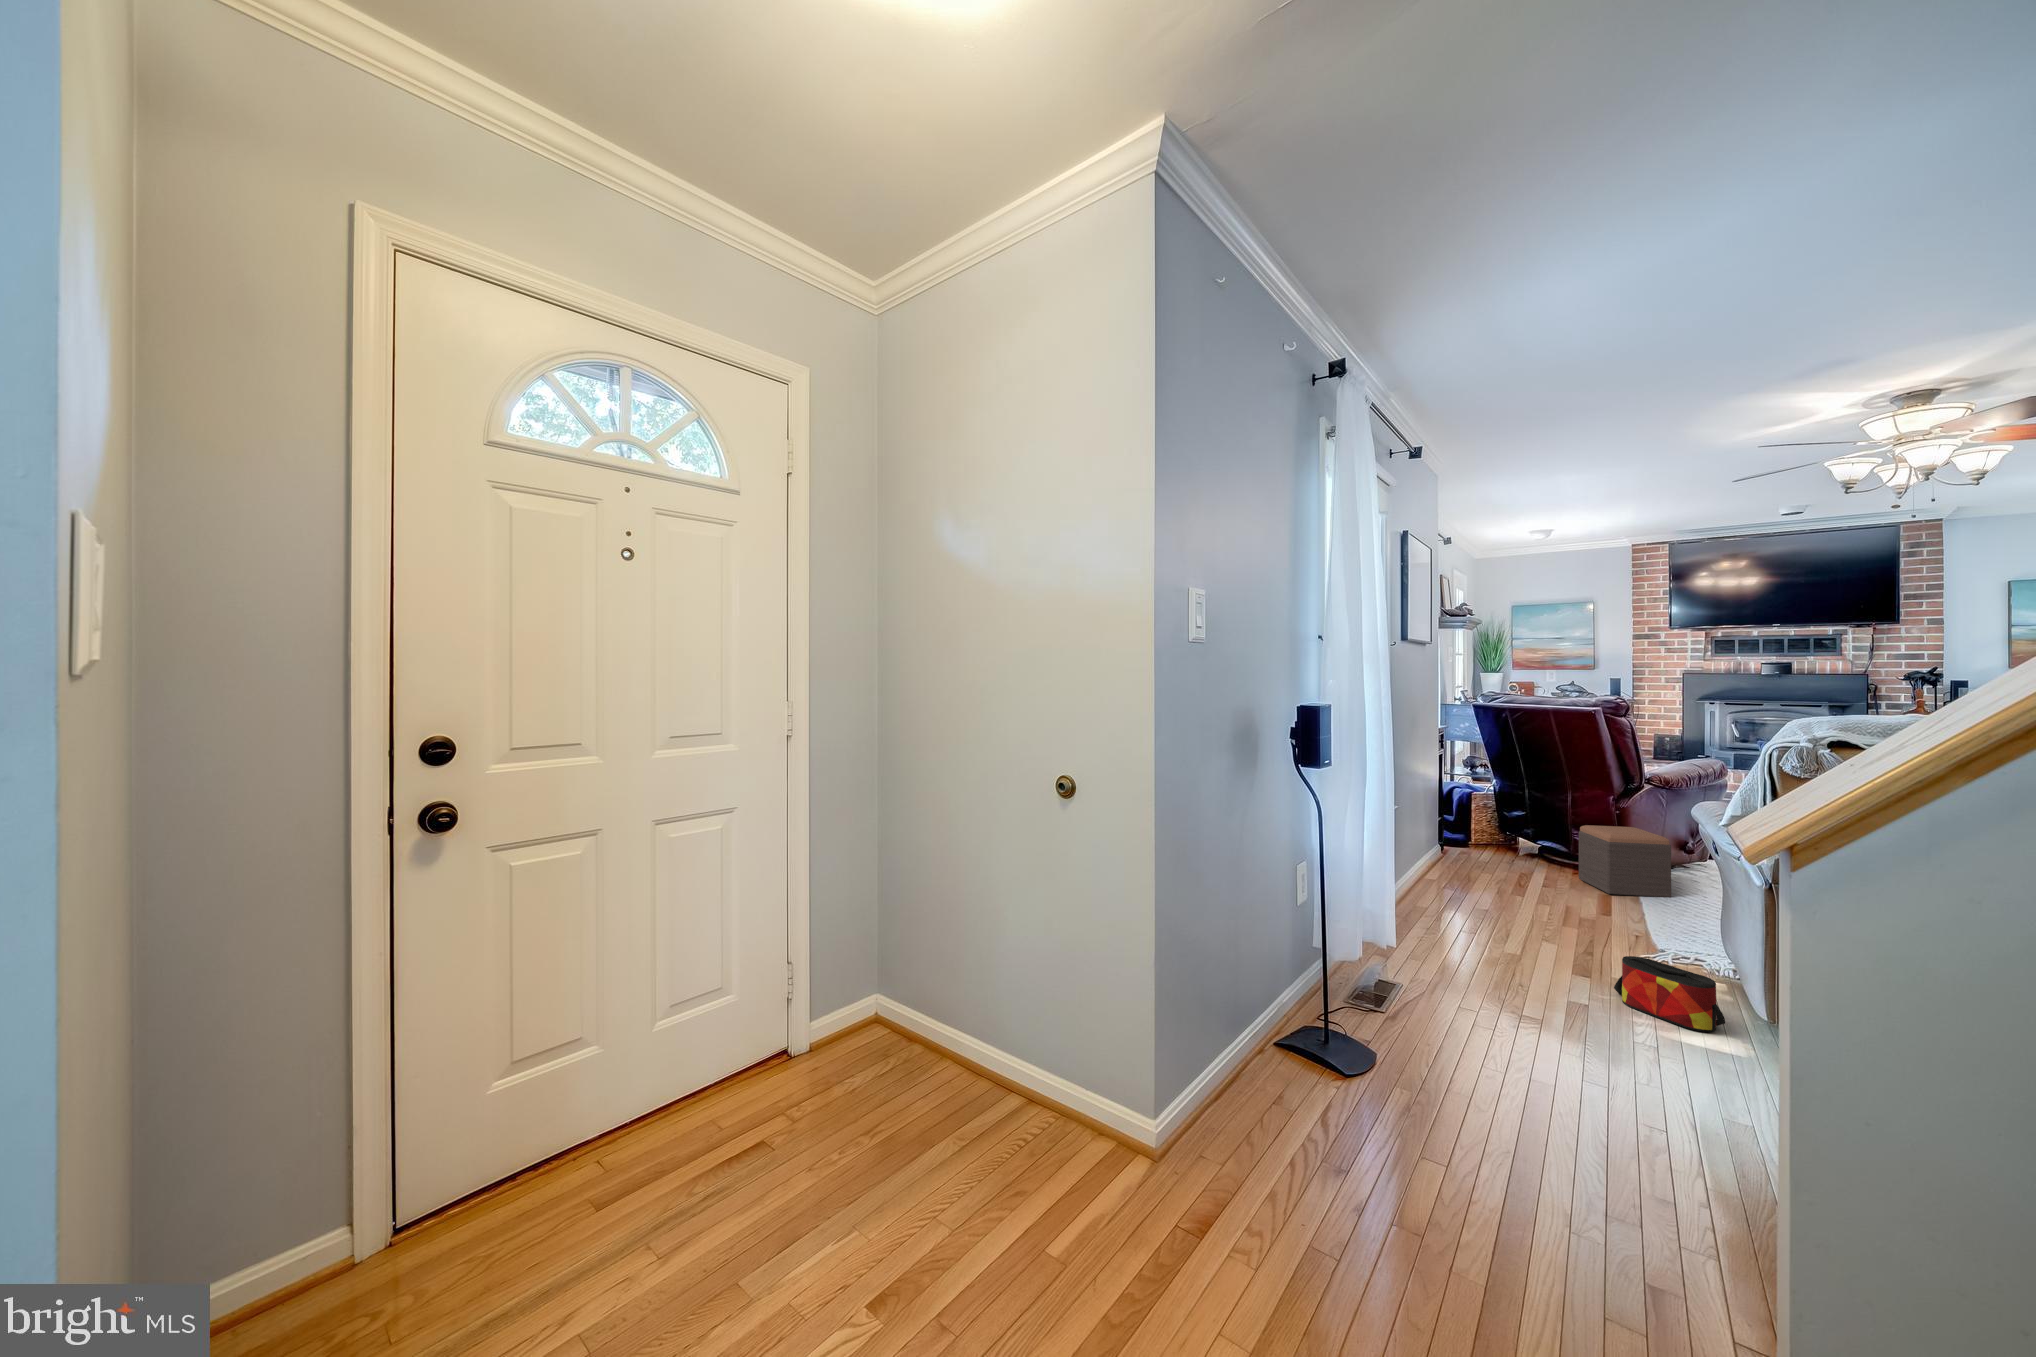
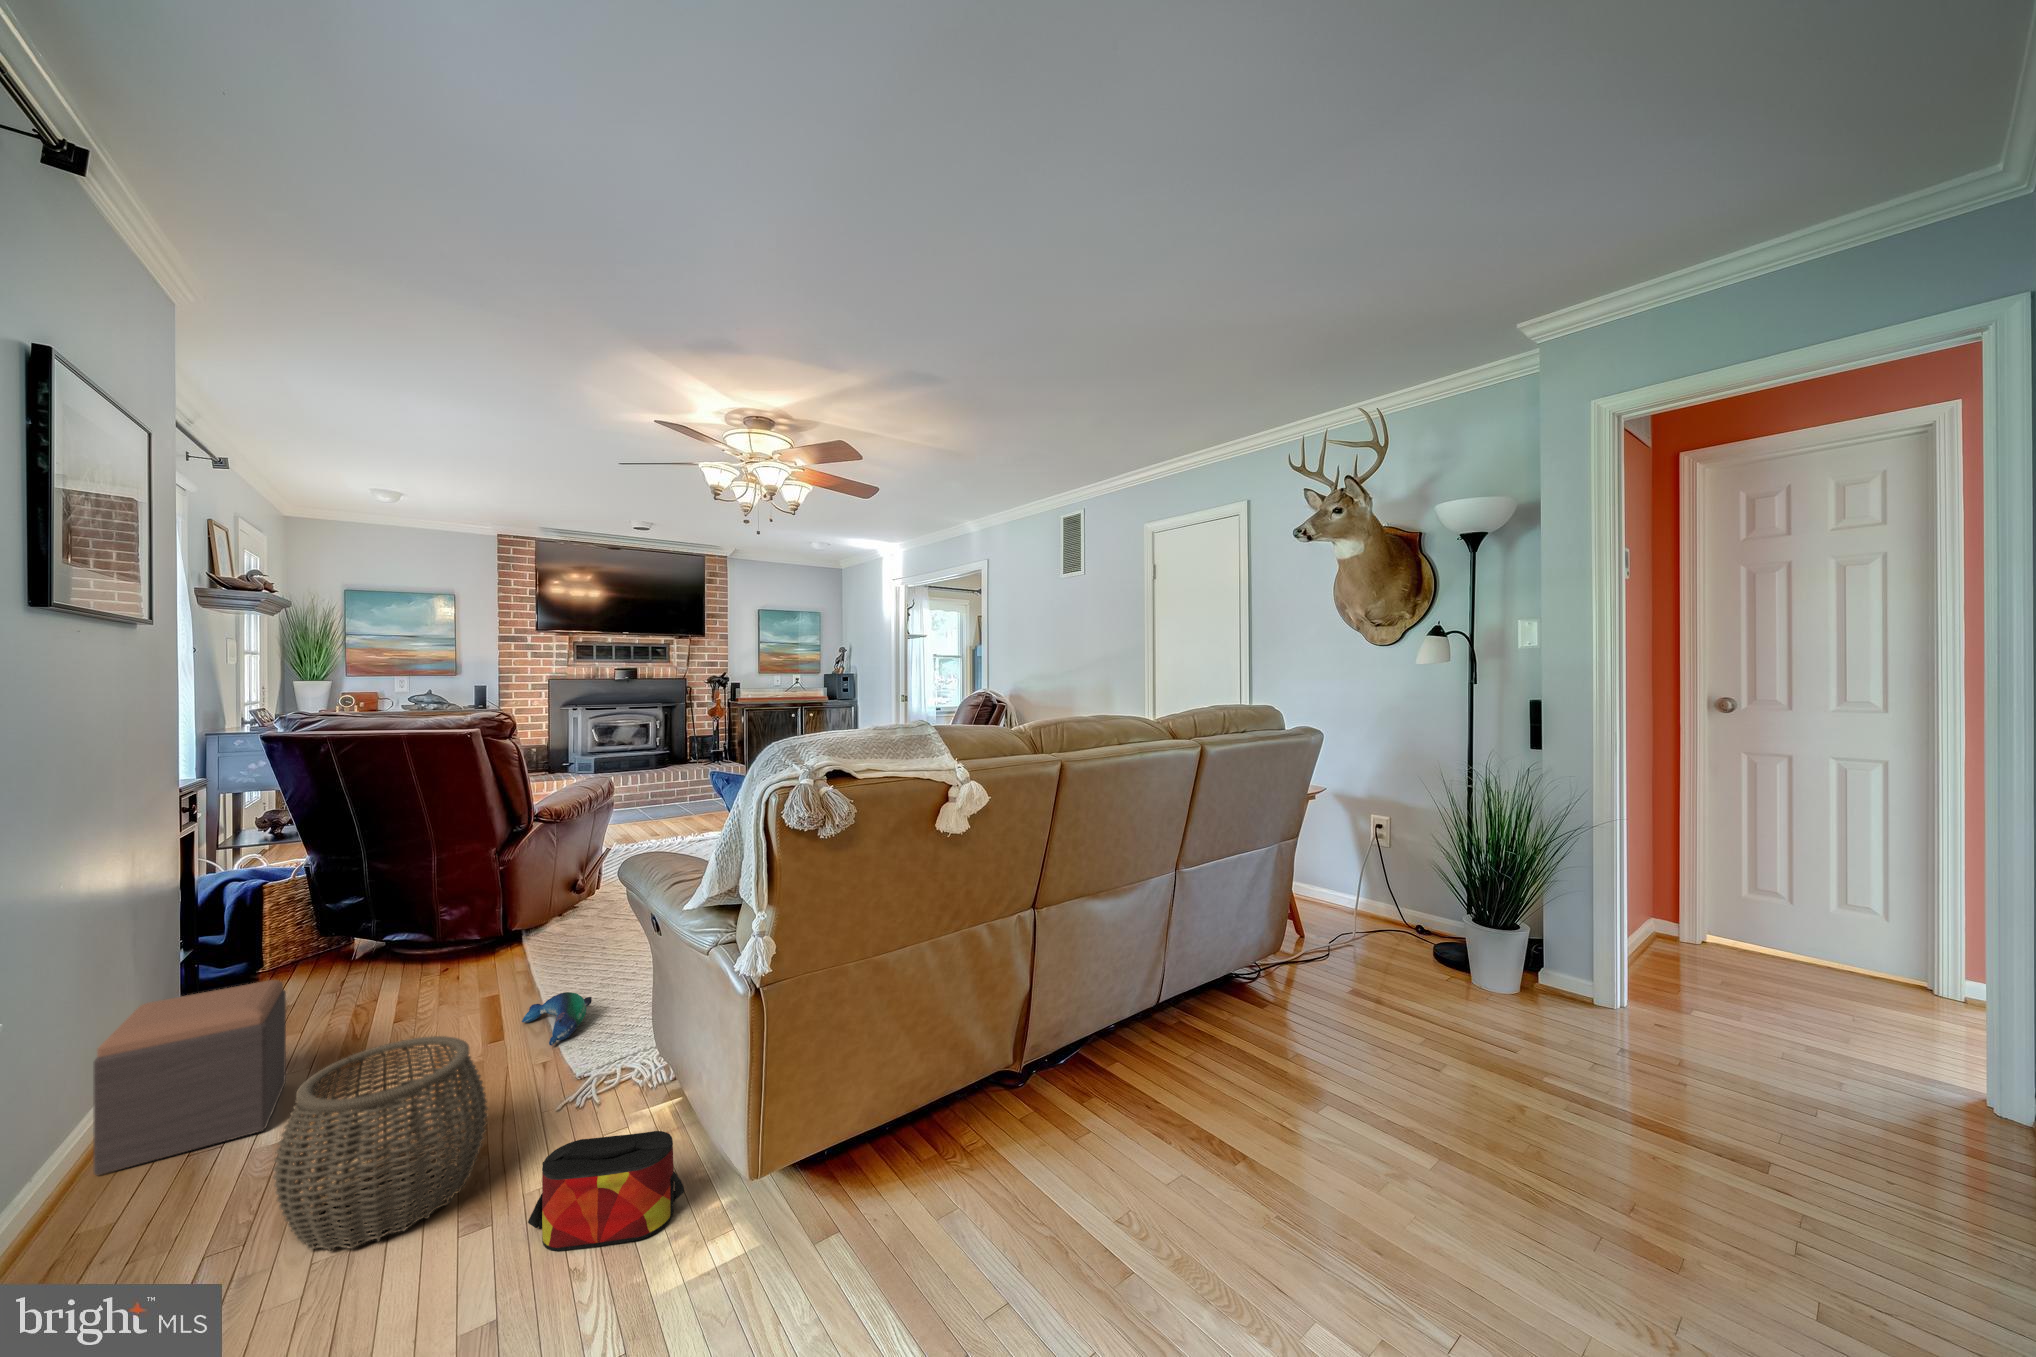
footstool: present [1579,825,1671,897] -> present [93,980,286,1175]
woven basket: none [1488,871,1594,965] -> present [273,1036,488,1251]
plush toy: none [1626,902,1681,931] -> present [522,992,592,1046]

